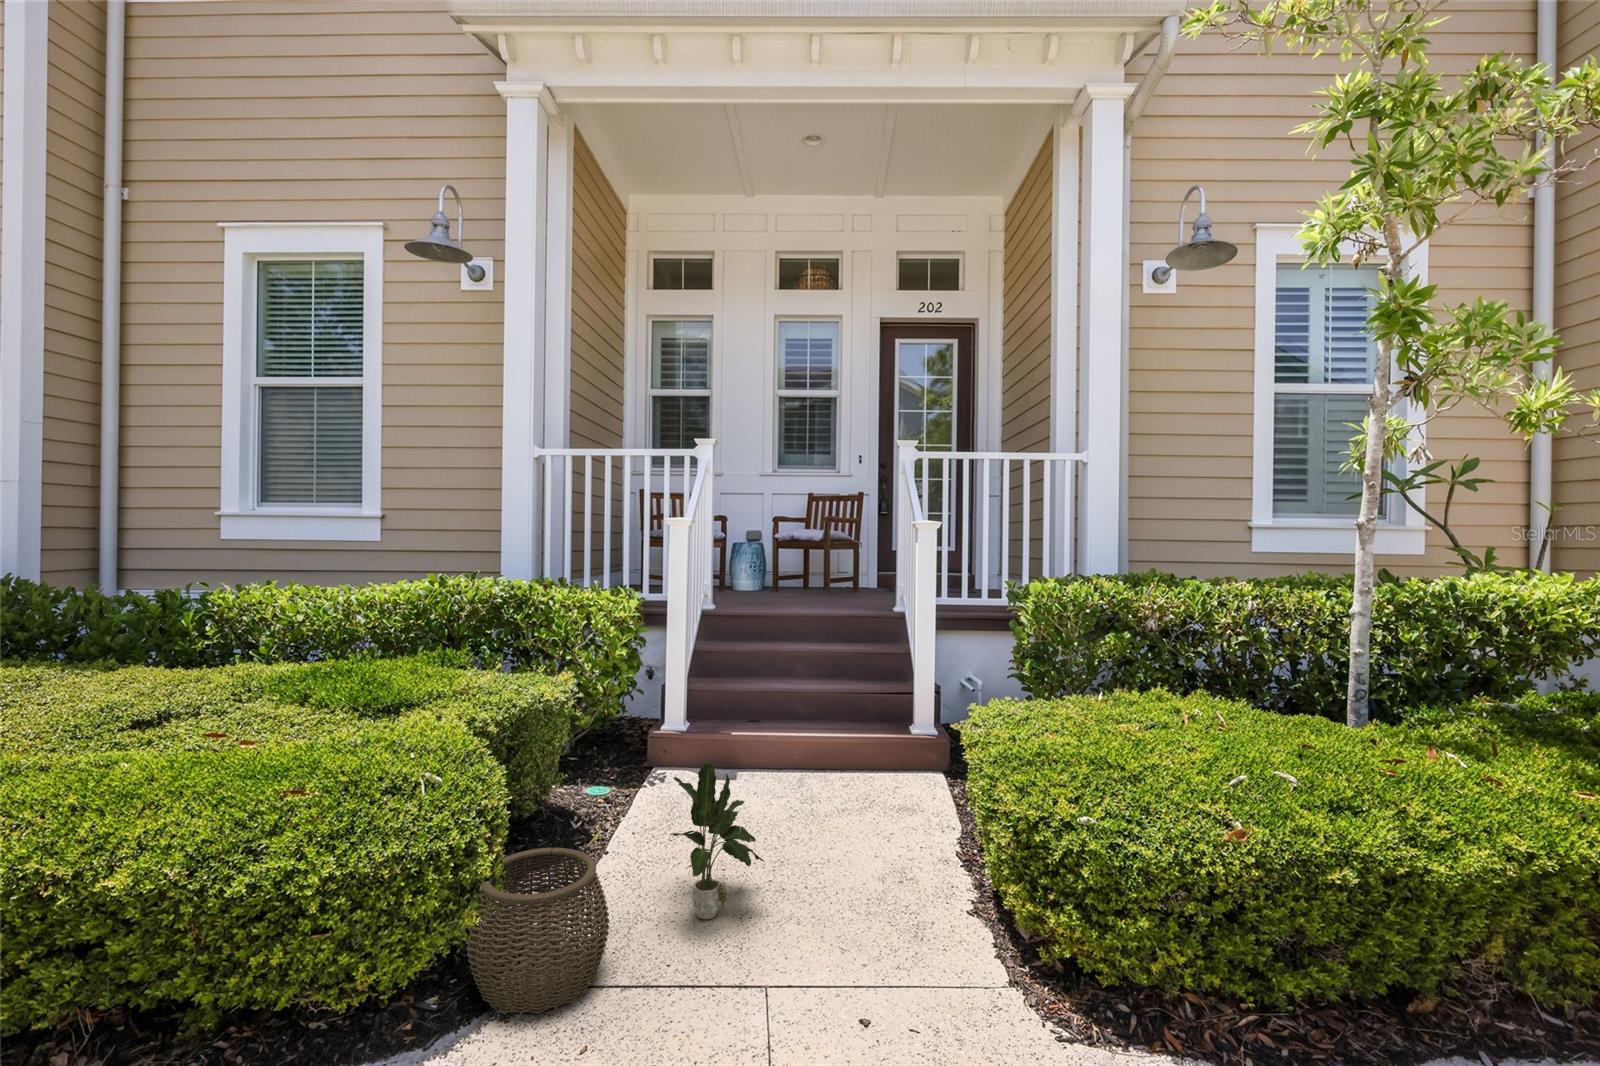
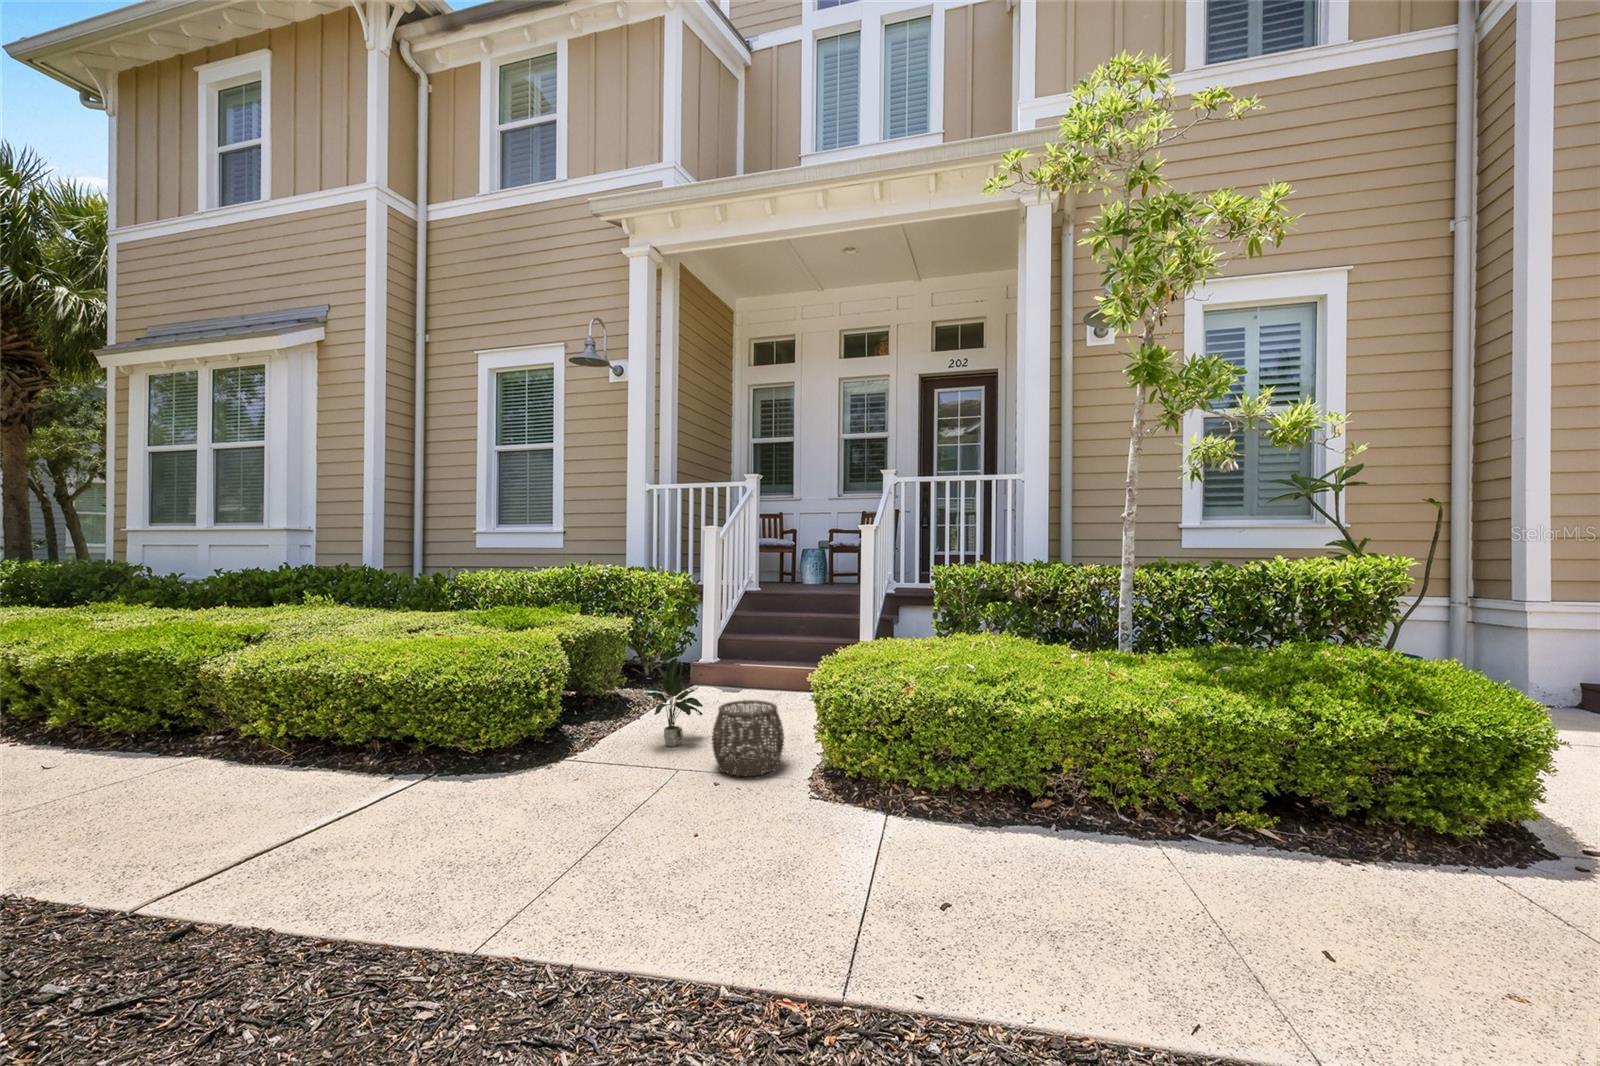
woven basket: present [466,848,610,1015] -> present [712,700,784,776]

